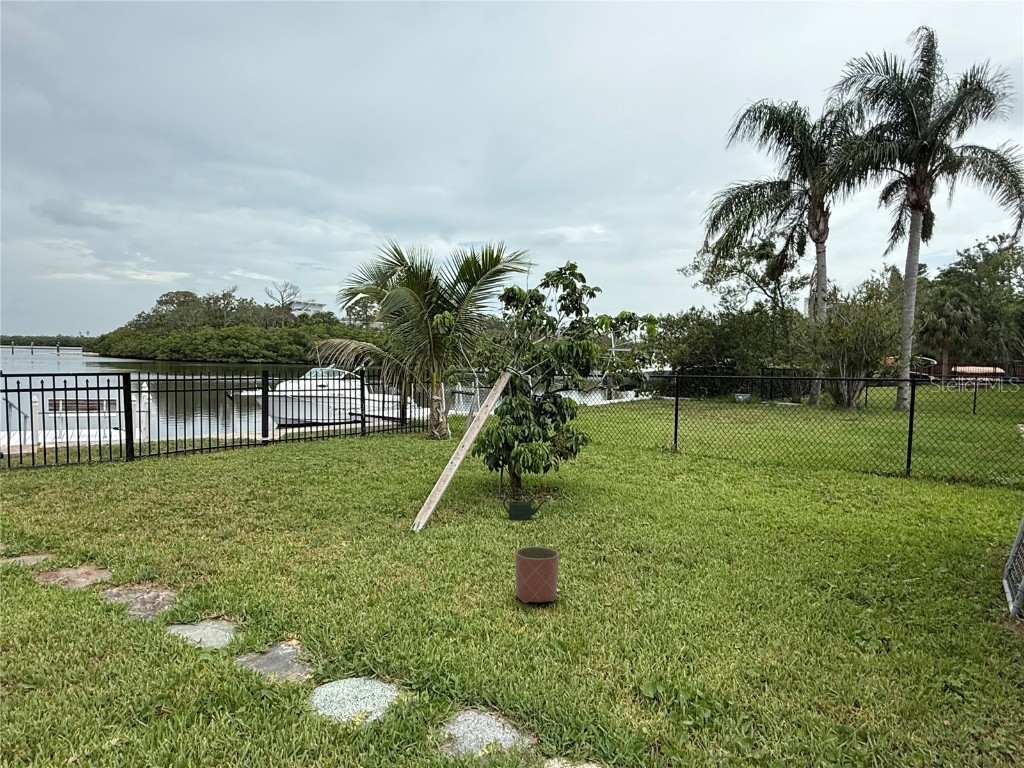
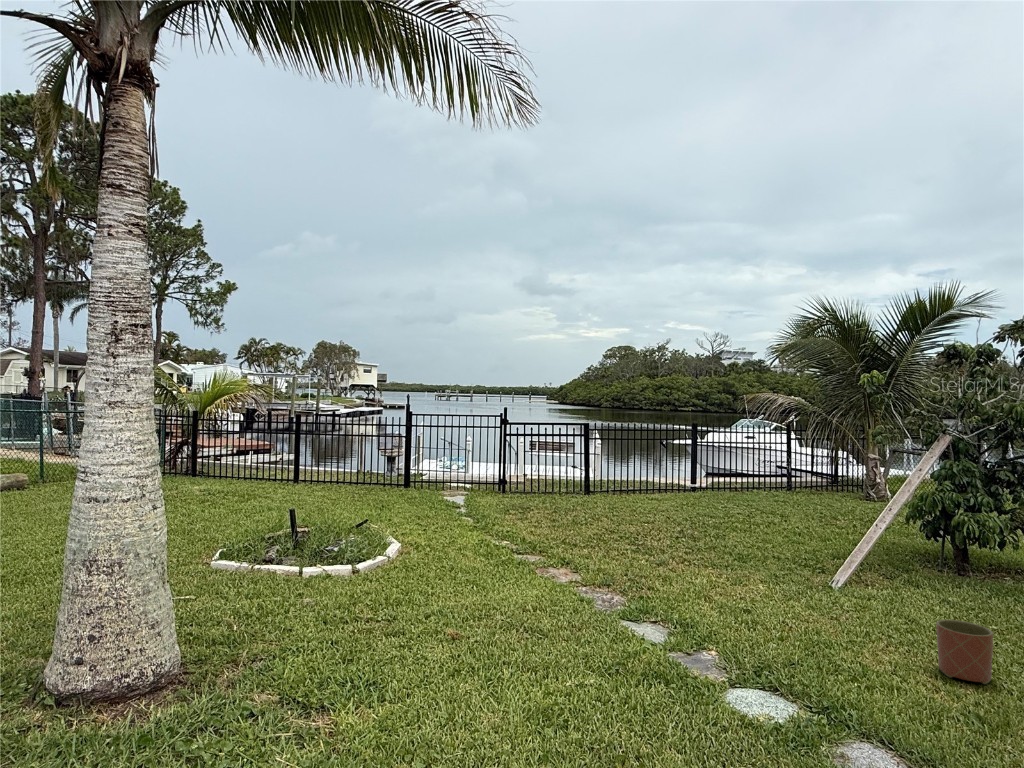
watering can: present [503,493,547,520] -> none [941,567,1002,599]

